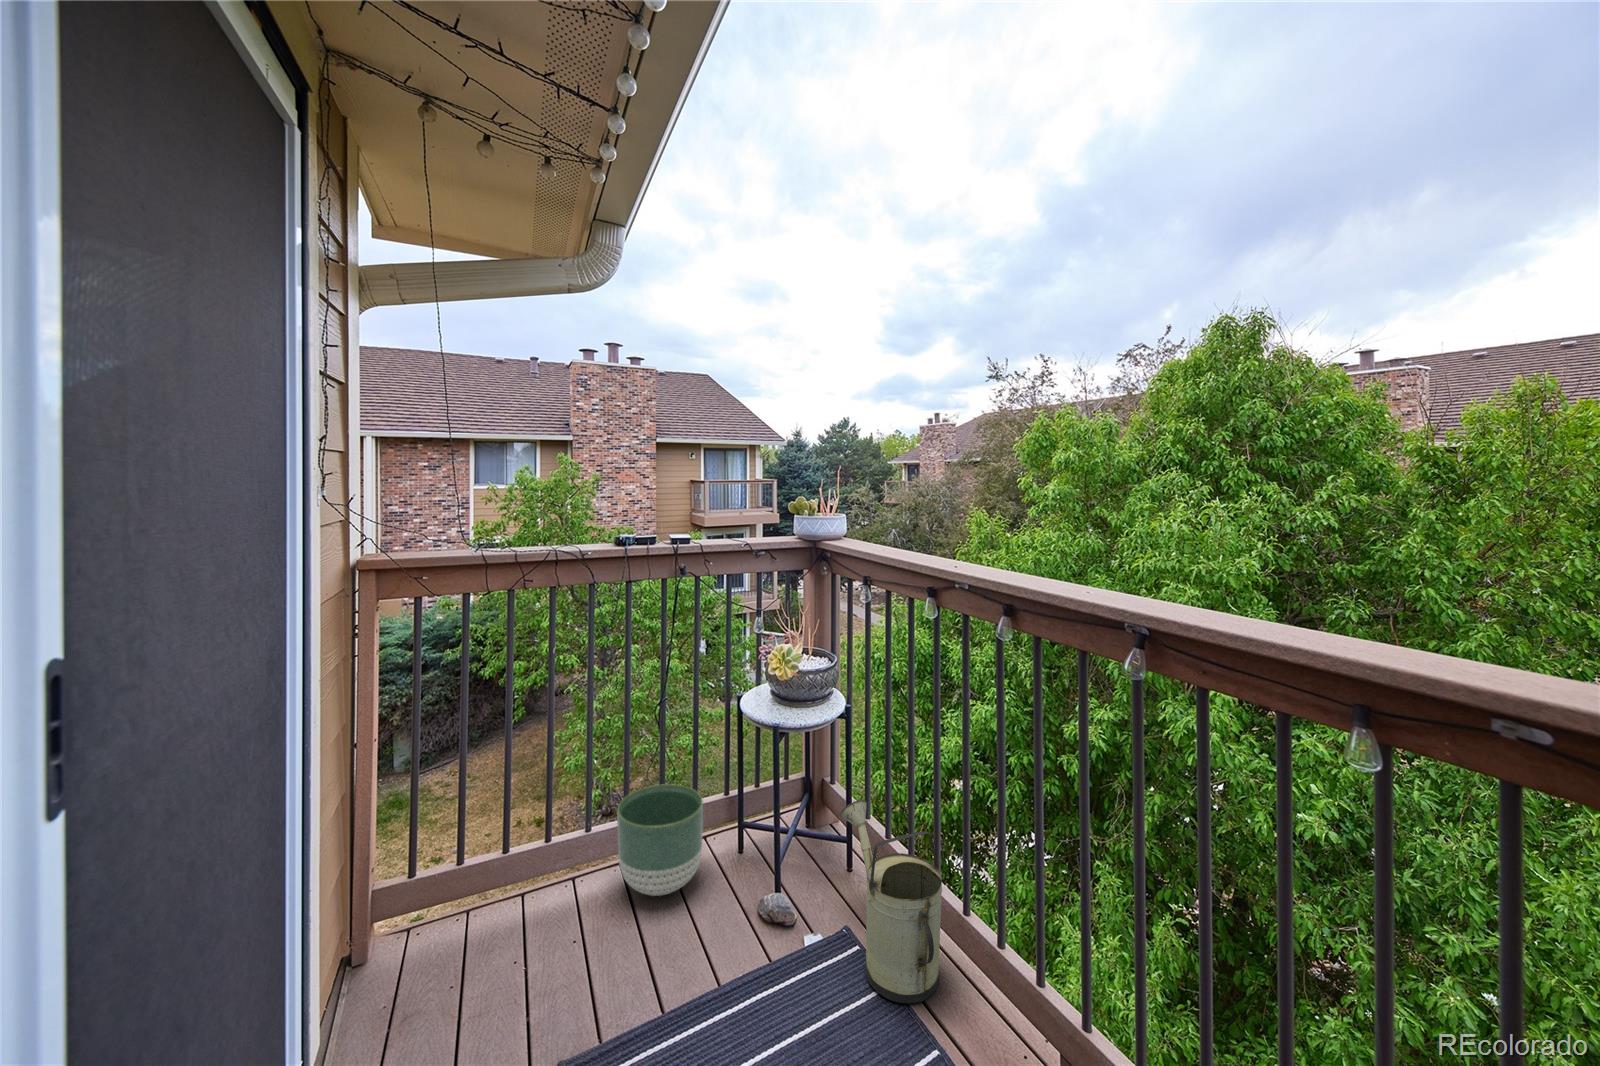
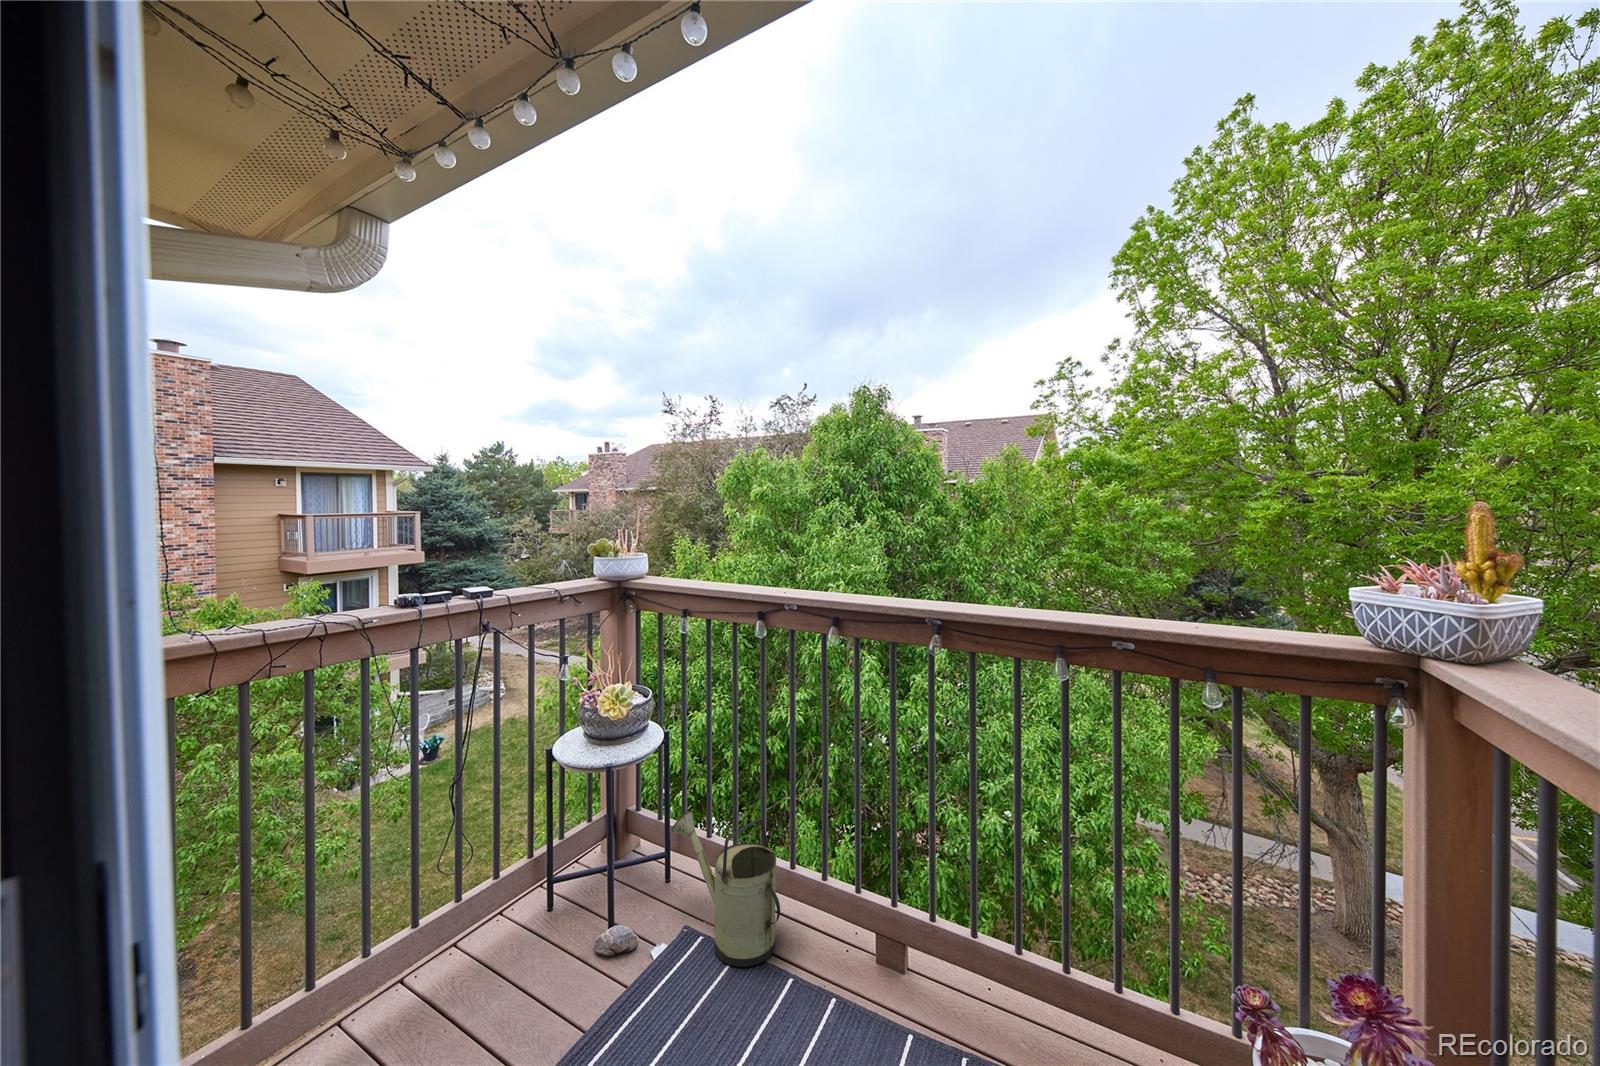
planter: present [617,784,703,896] -> none [427,850,526,975]

